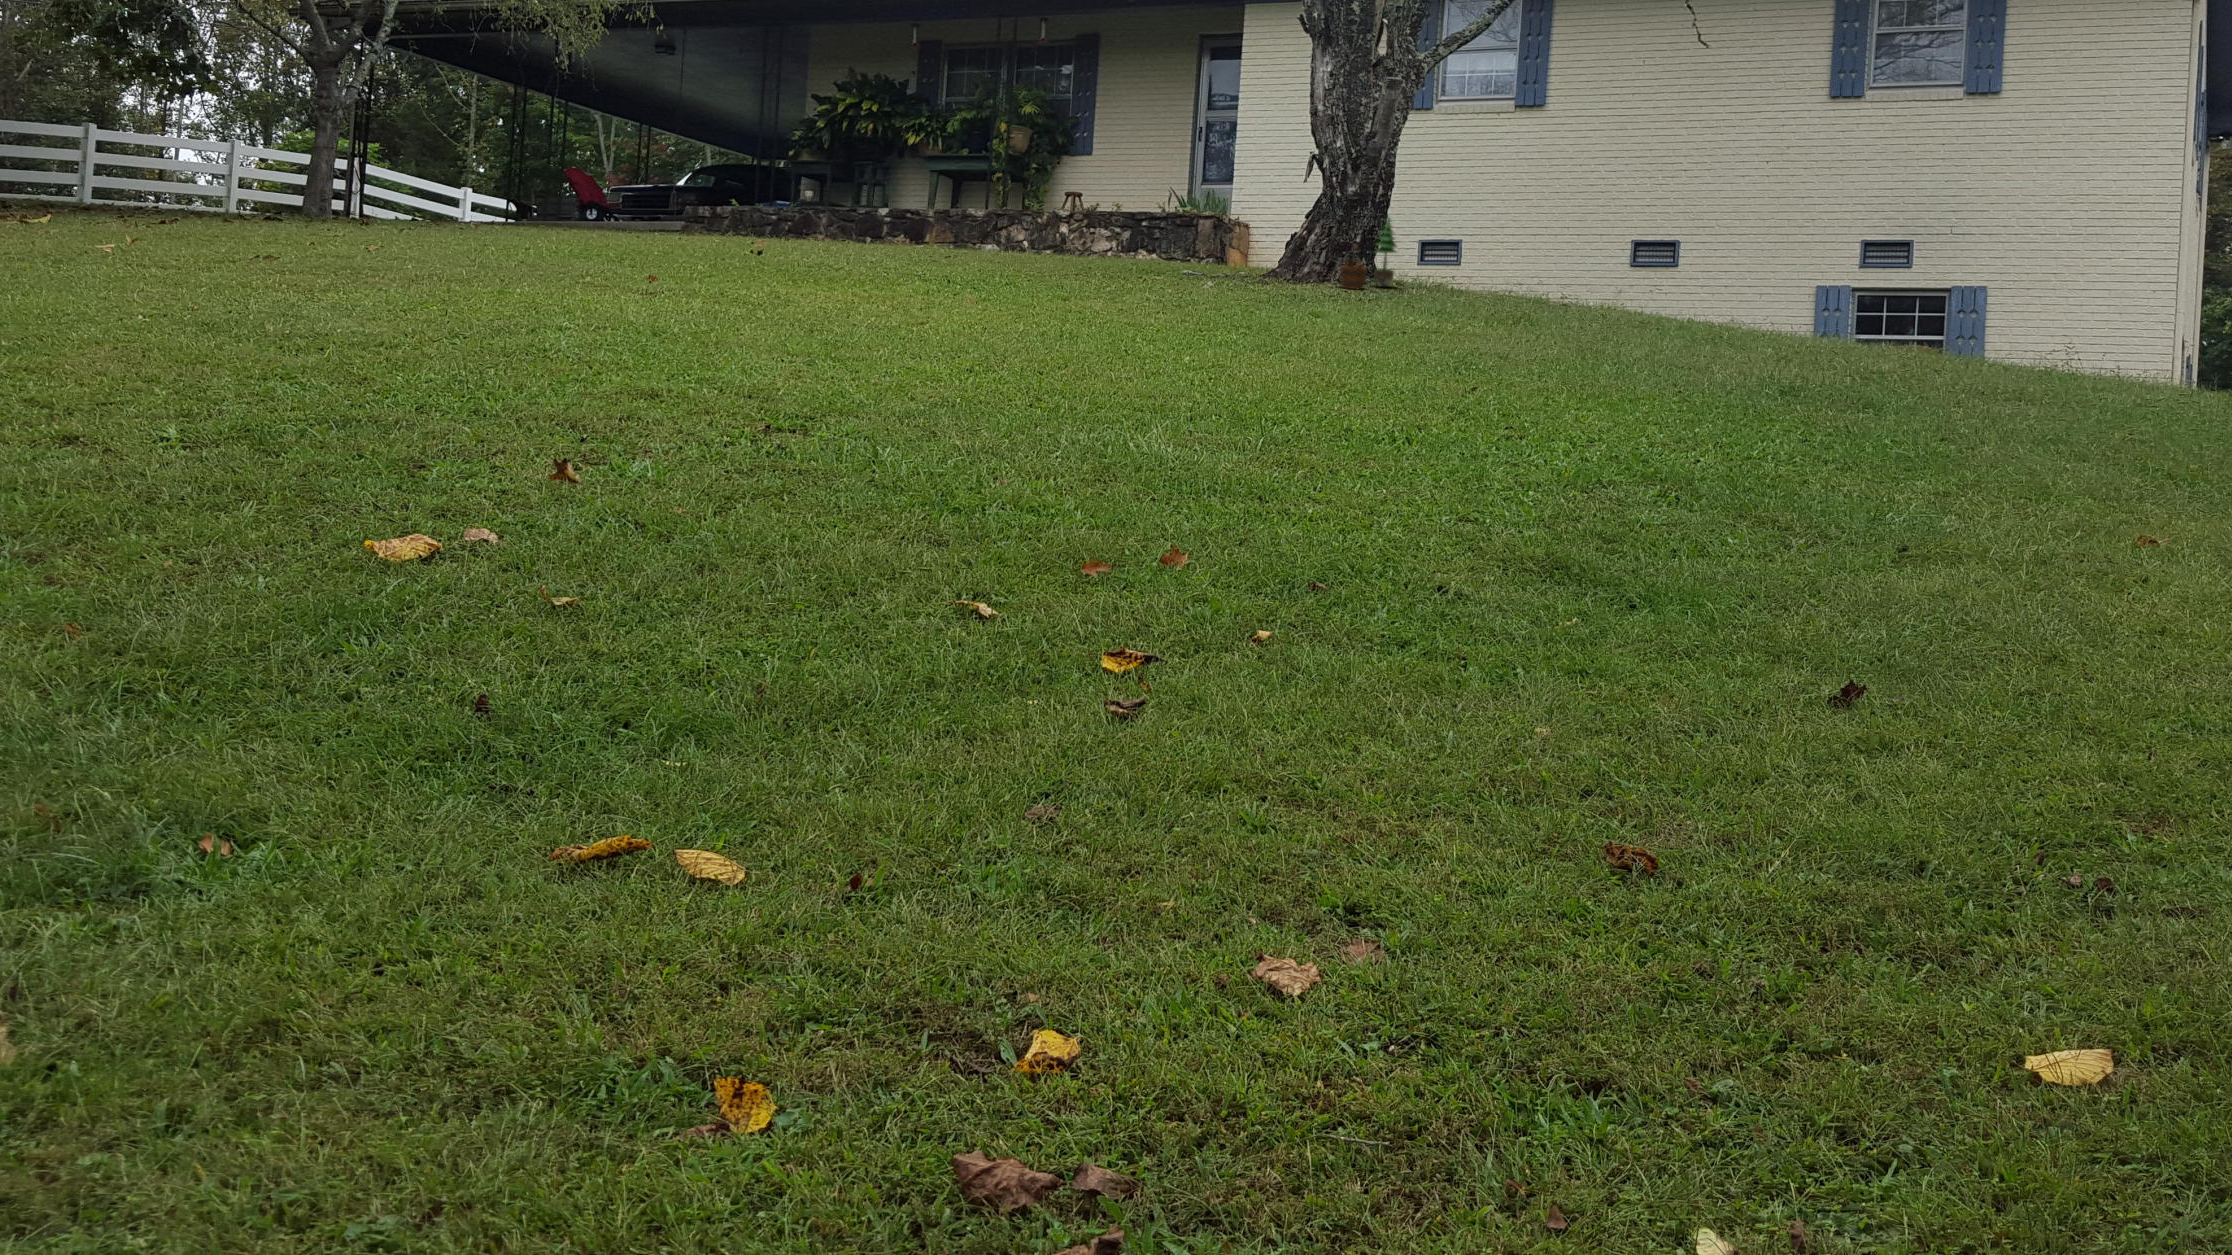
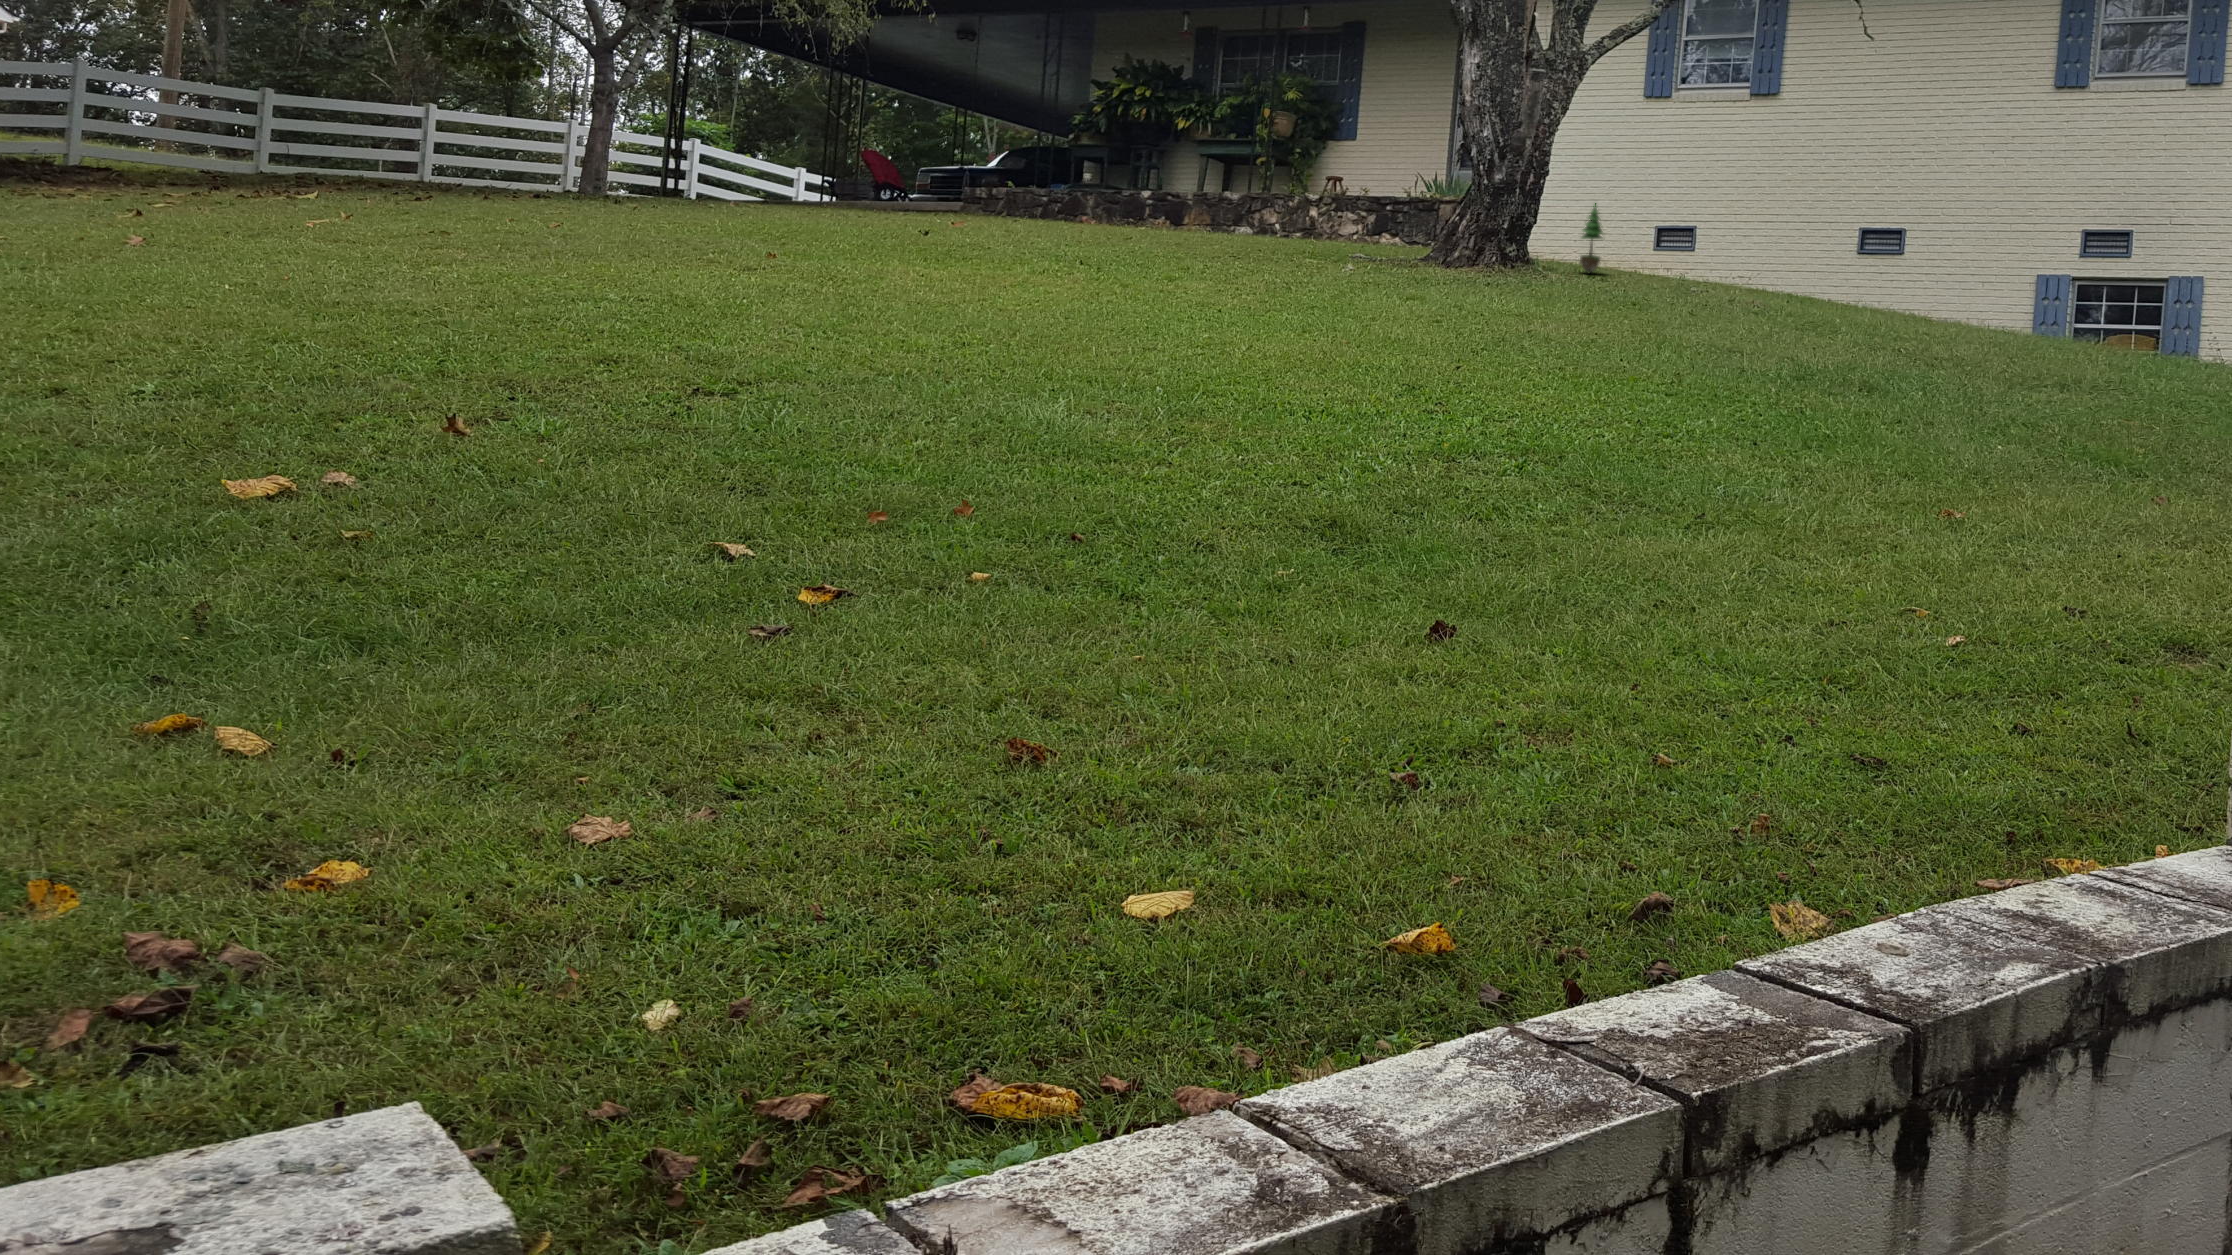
wooden bucket: present [1341,246,1367,289] -> none [1543,231,1570,276]

